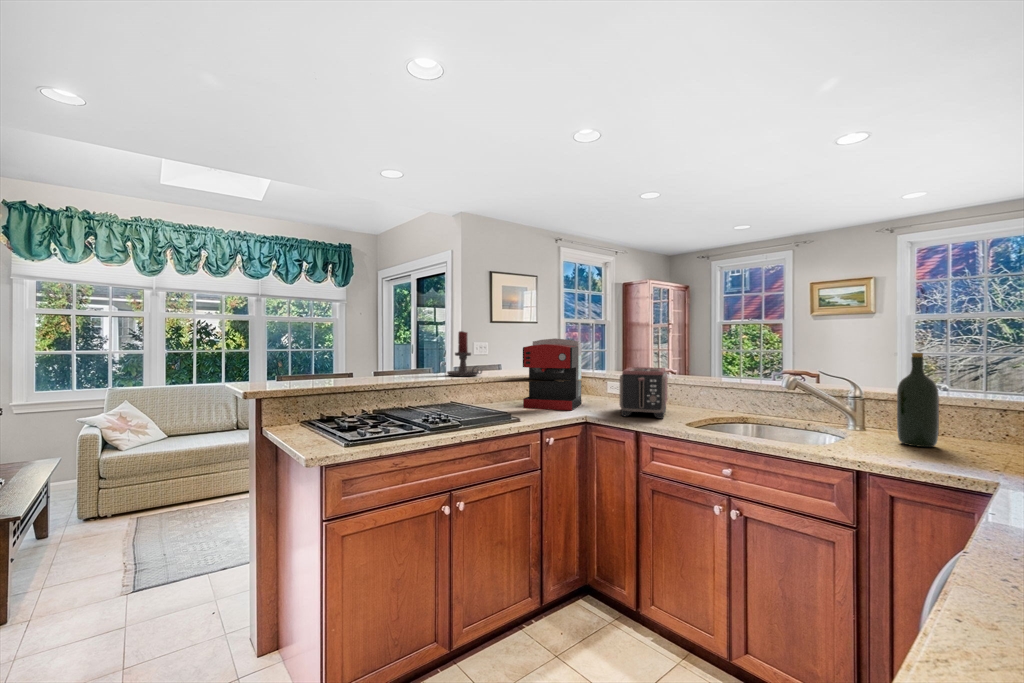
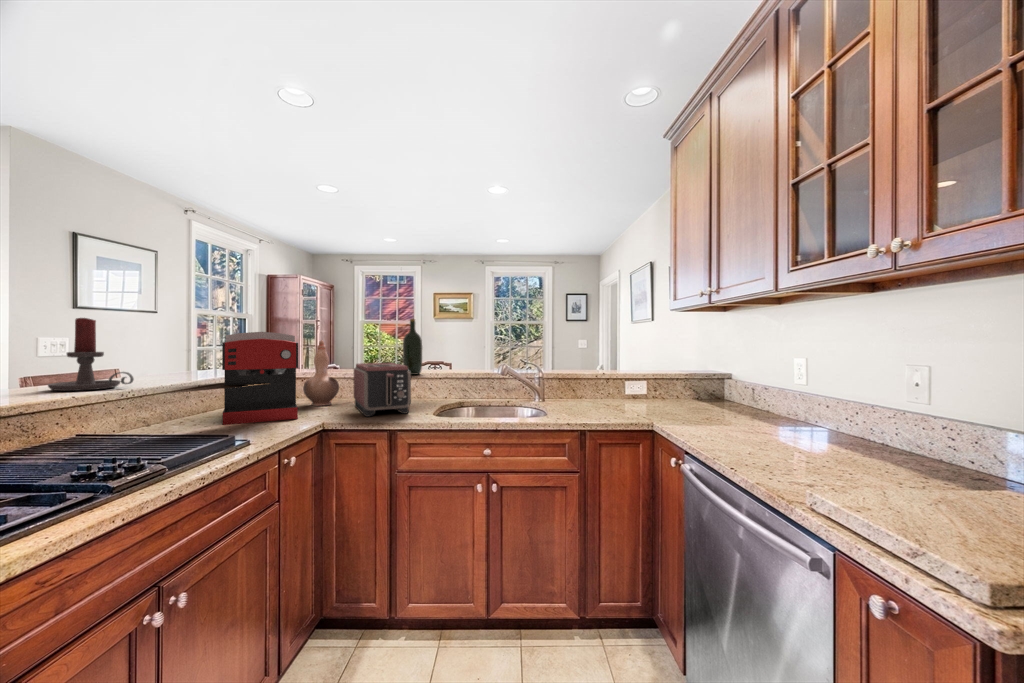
vase: none [594,345,623,404] -> present [303,340,339,406]
wine bottle: present [897,353,939,447] -> present [403,319,422,375]

